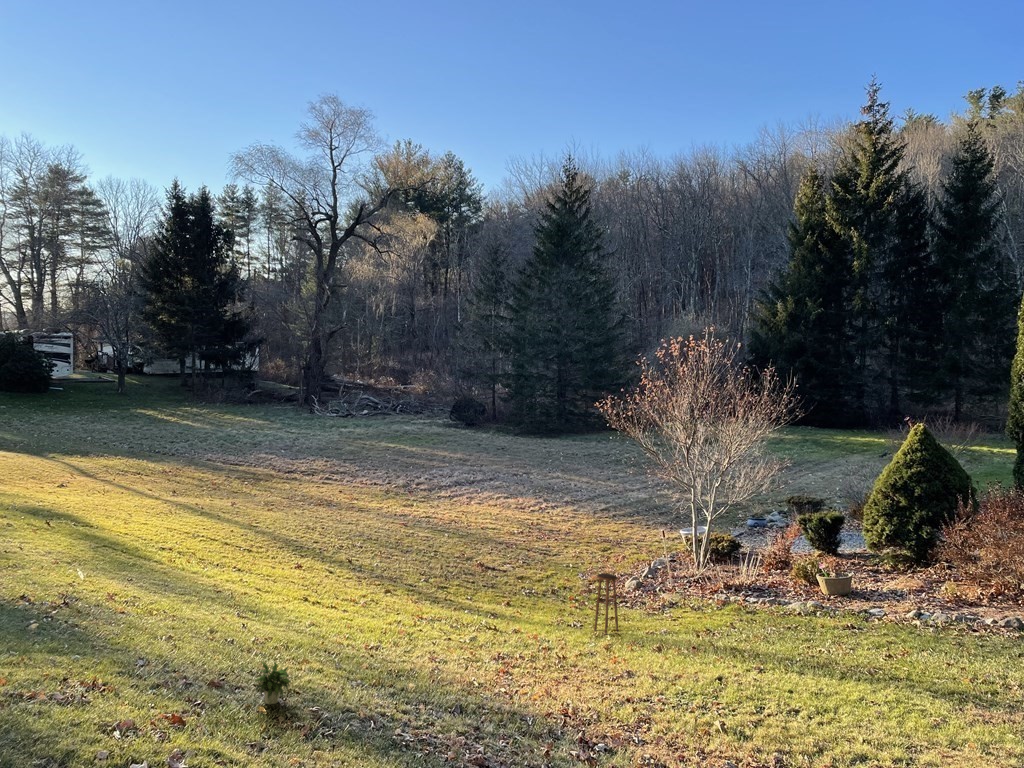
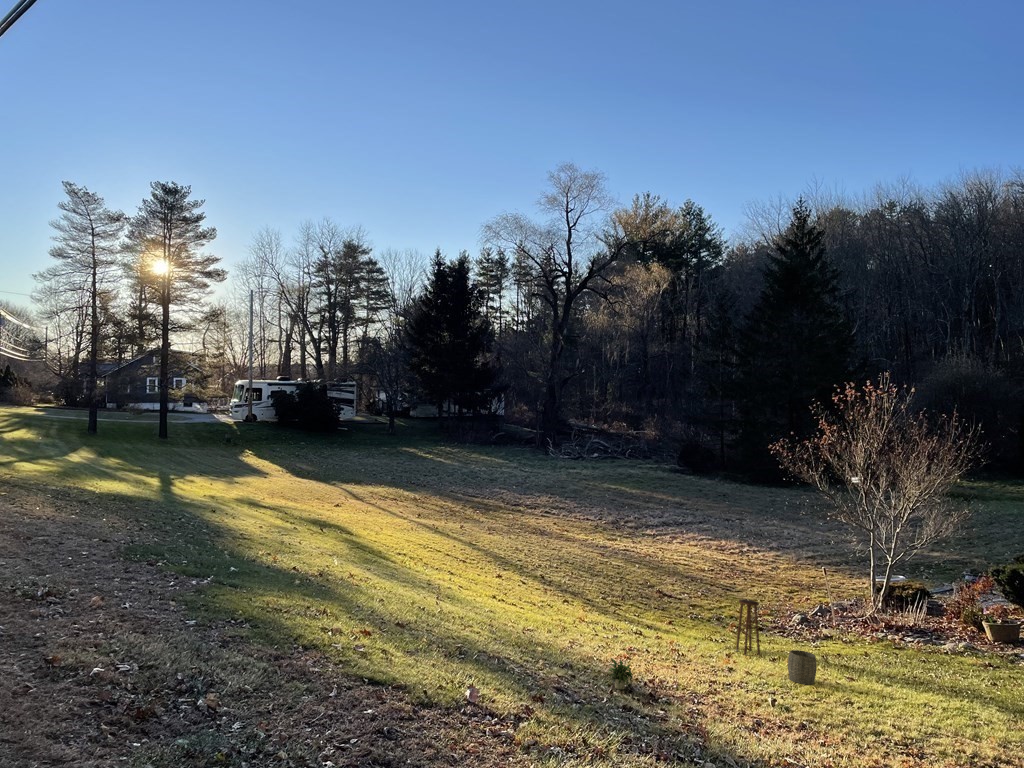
woven basket: none [675,631,705,669] -> present [788,650,817,685]
potted plant: present [255,662,291,704] -> present [609,658,633,689]

